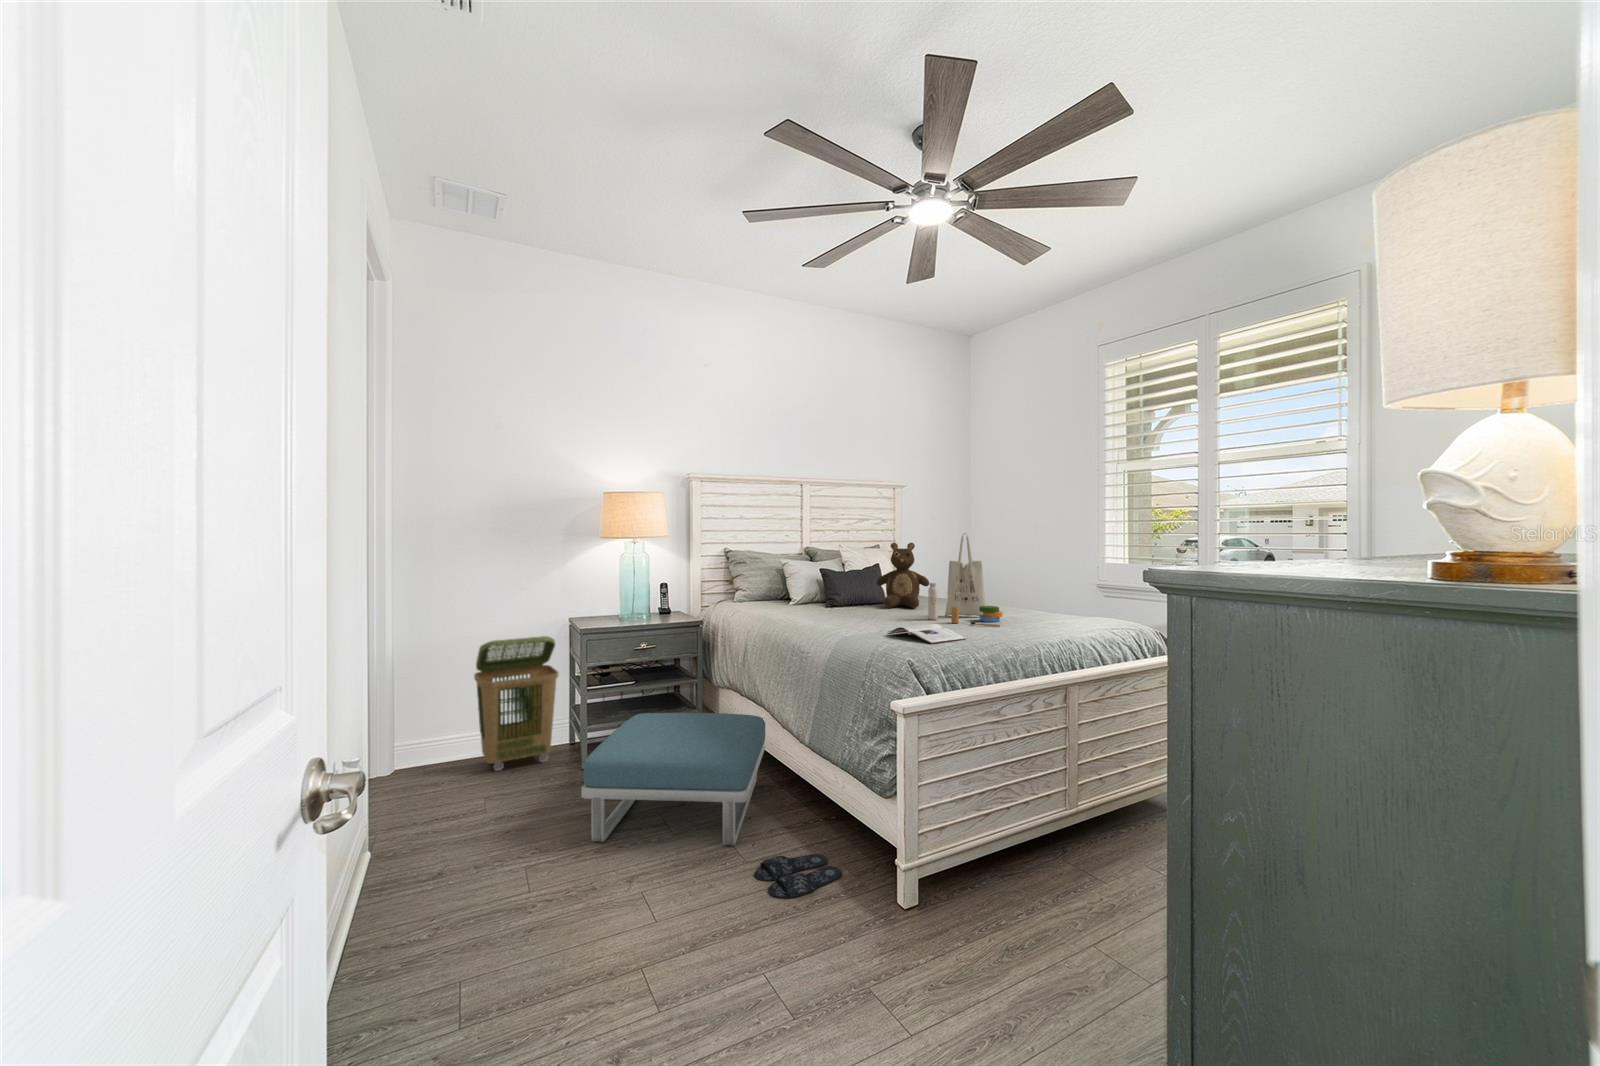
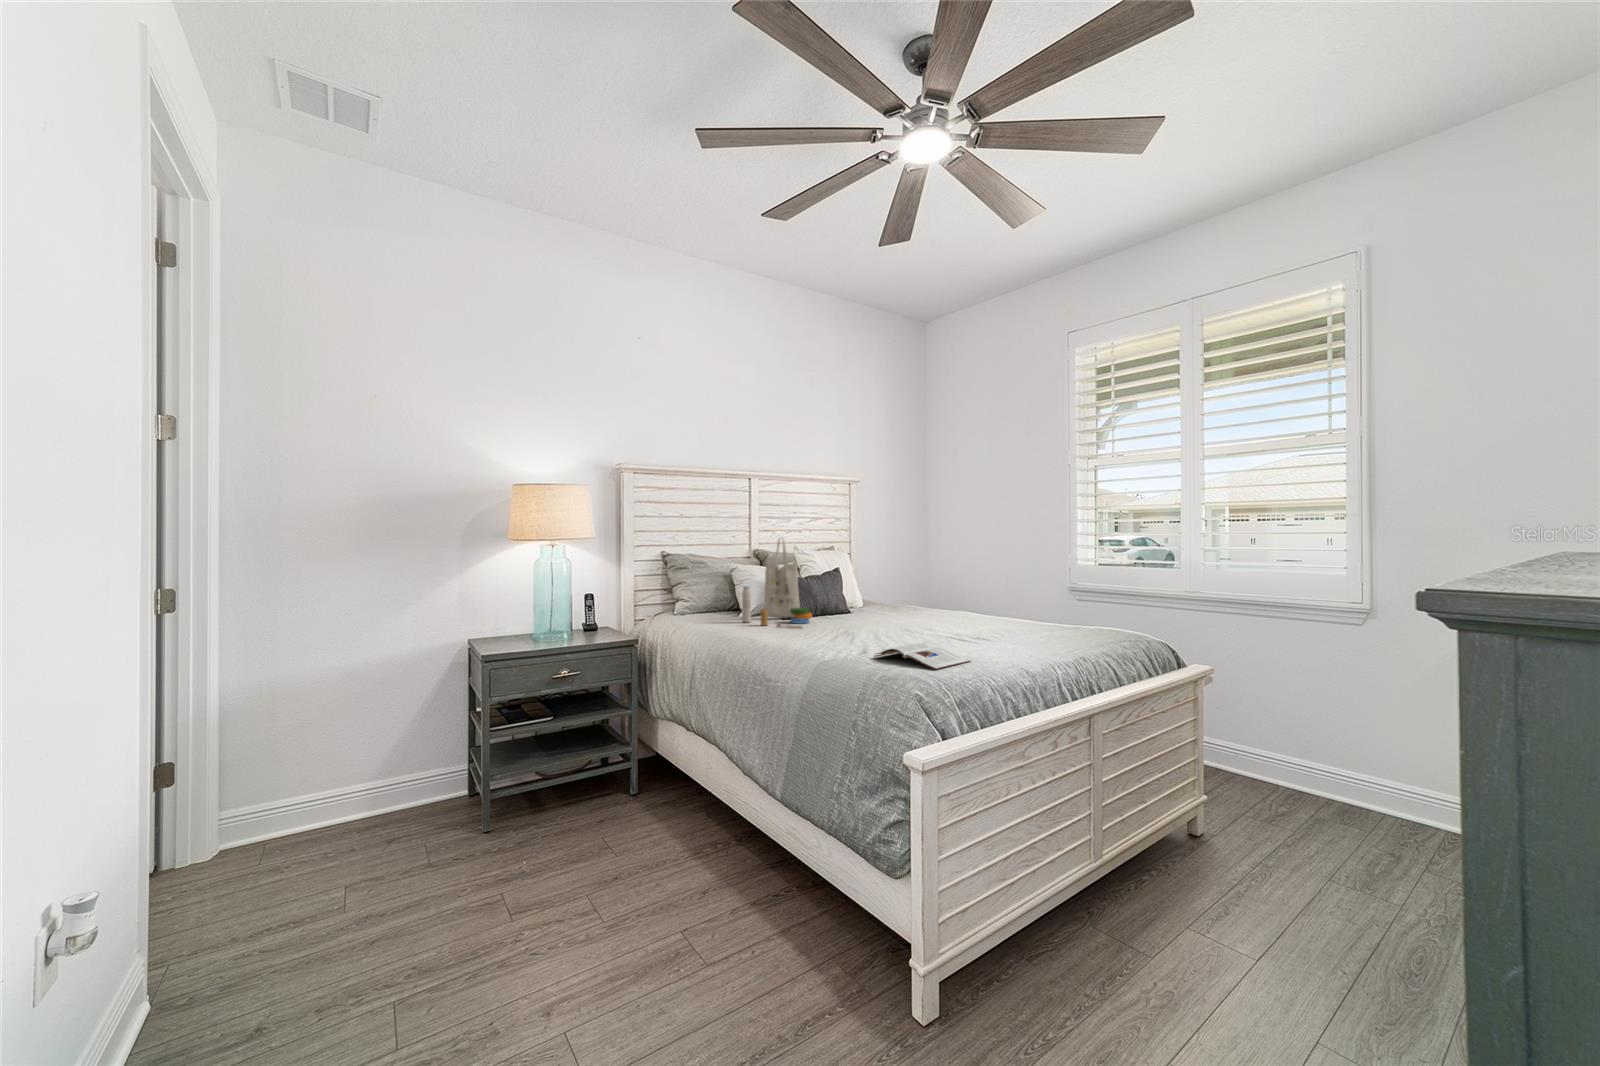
tote bag: present [928,533,1003,627] -> present [742,540,812,628]
teddy bear: present [876,543,929,608] -> none [838,546,898,619]
laundry basket: present [474,636,558,771] -> none [340,665,455,841]
footstool: present [581,713,765,845] -> none [479,755,719,947]
slippers: present [754,854,842,898] -> none [718,942,832,1023]

